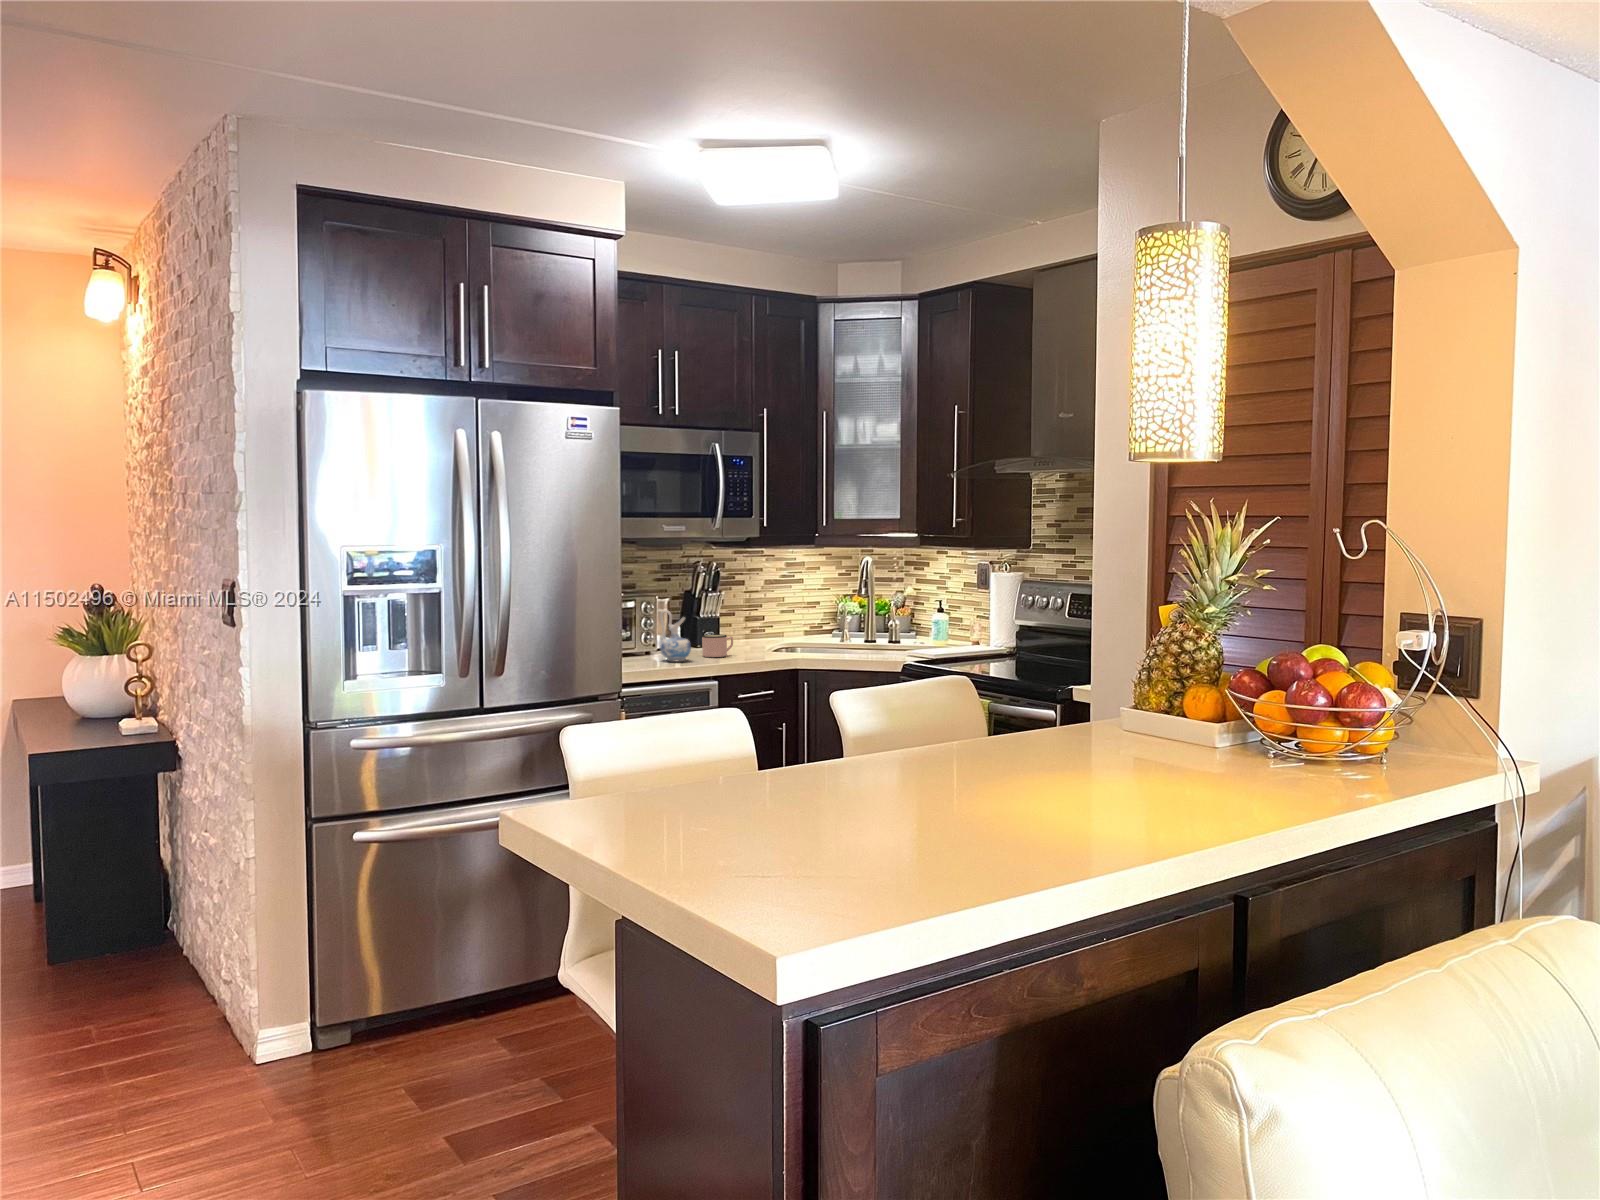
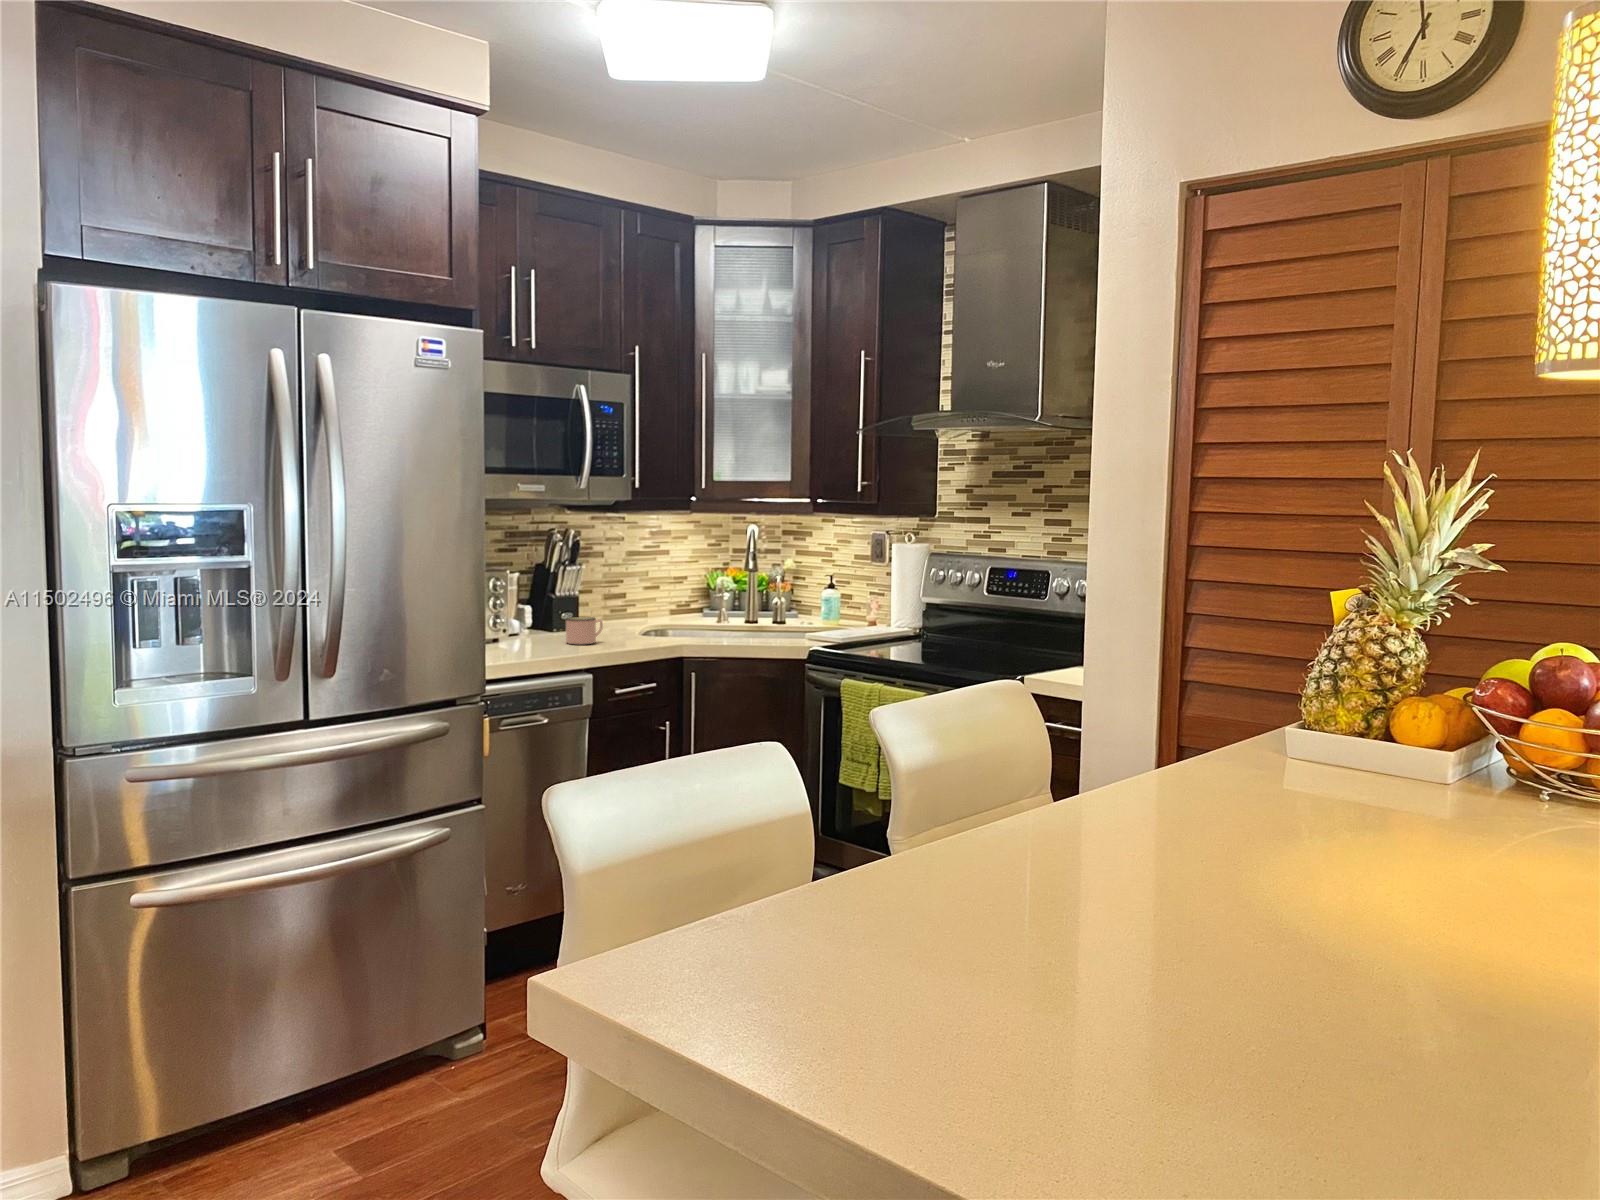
ceramic pitcher: present [660,610,691,661] -> none [516,588,555,651]

